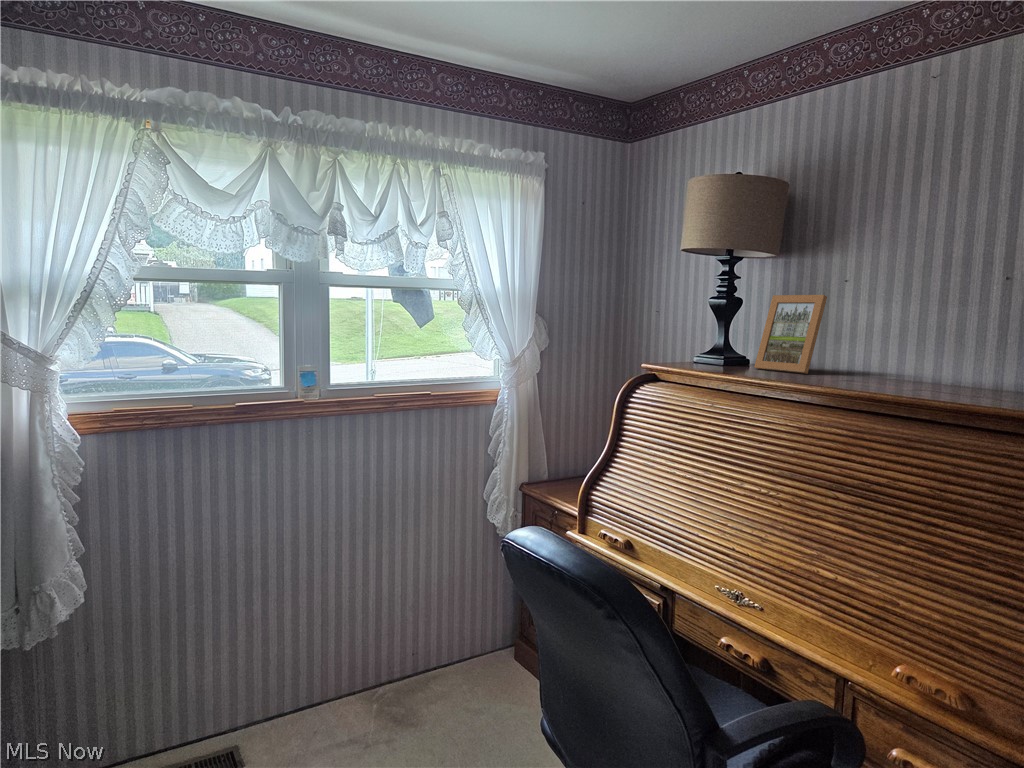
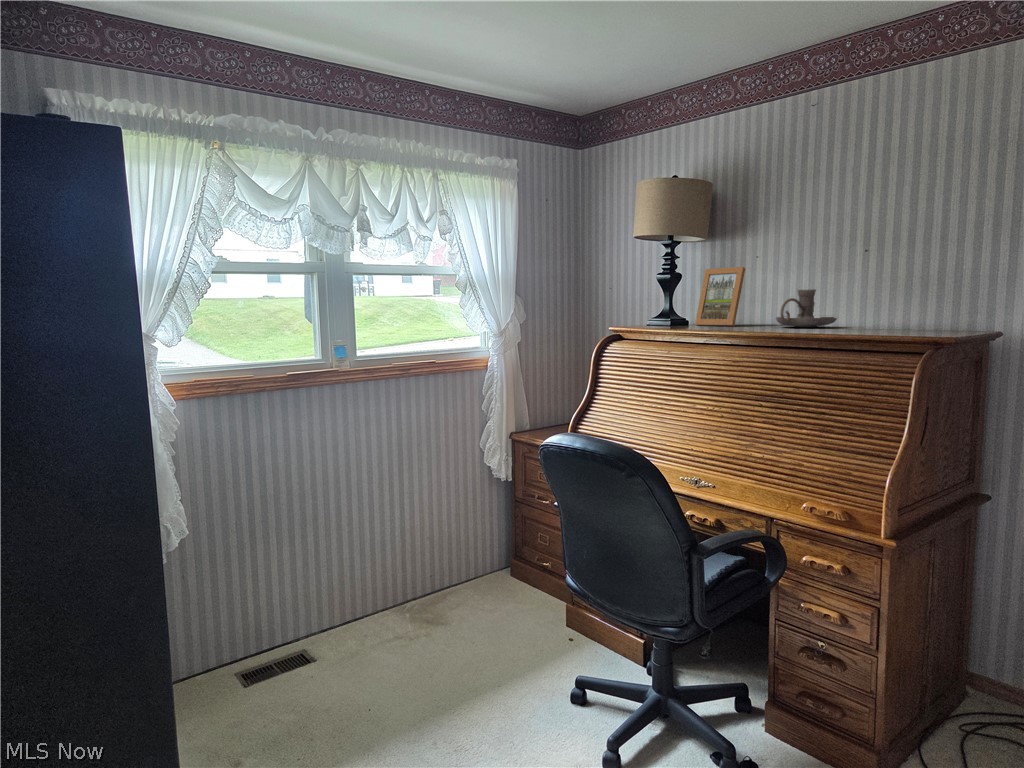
candle holder: none [867,330,959,384] -> present [776,289,837,327]

